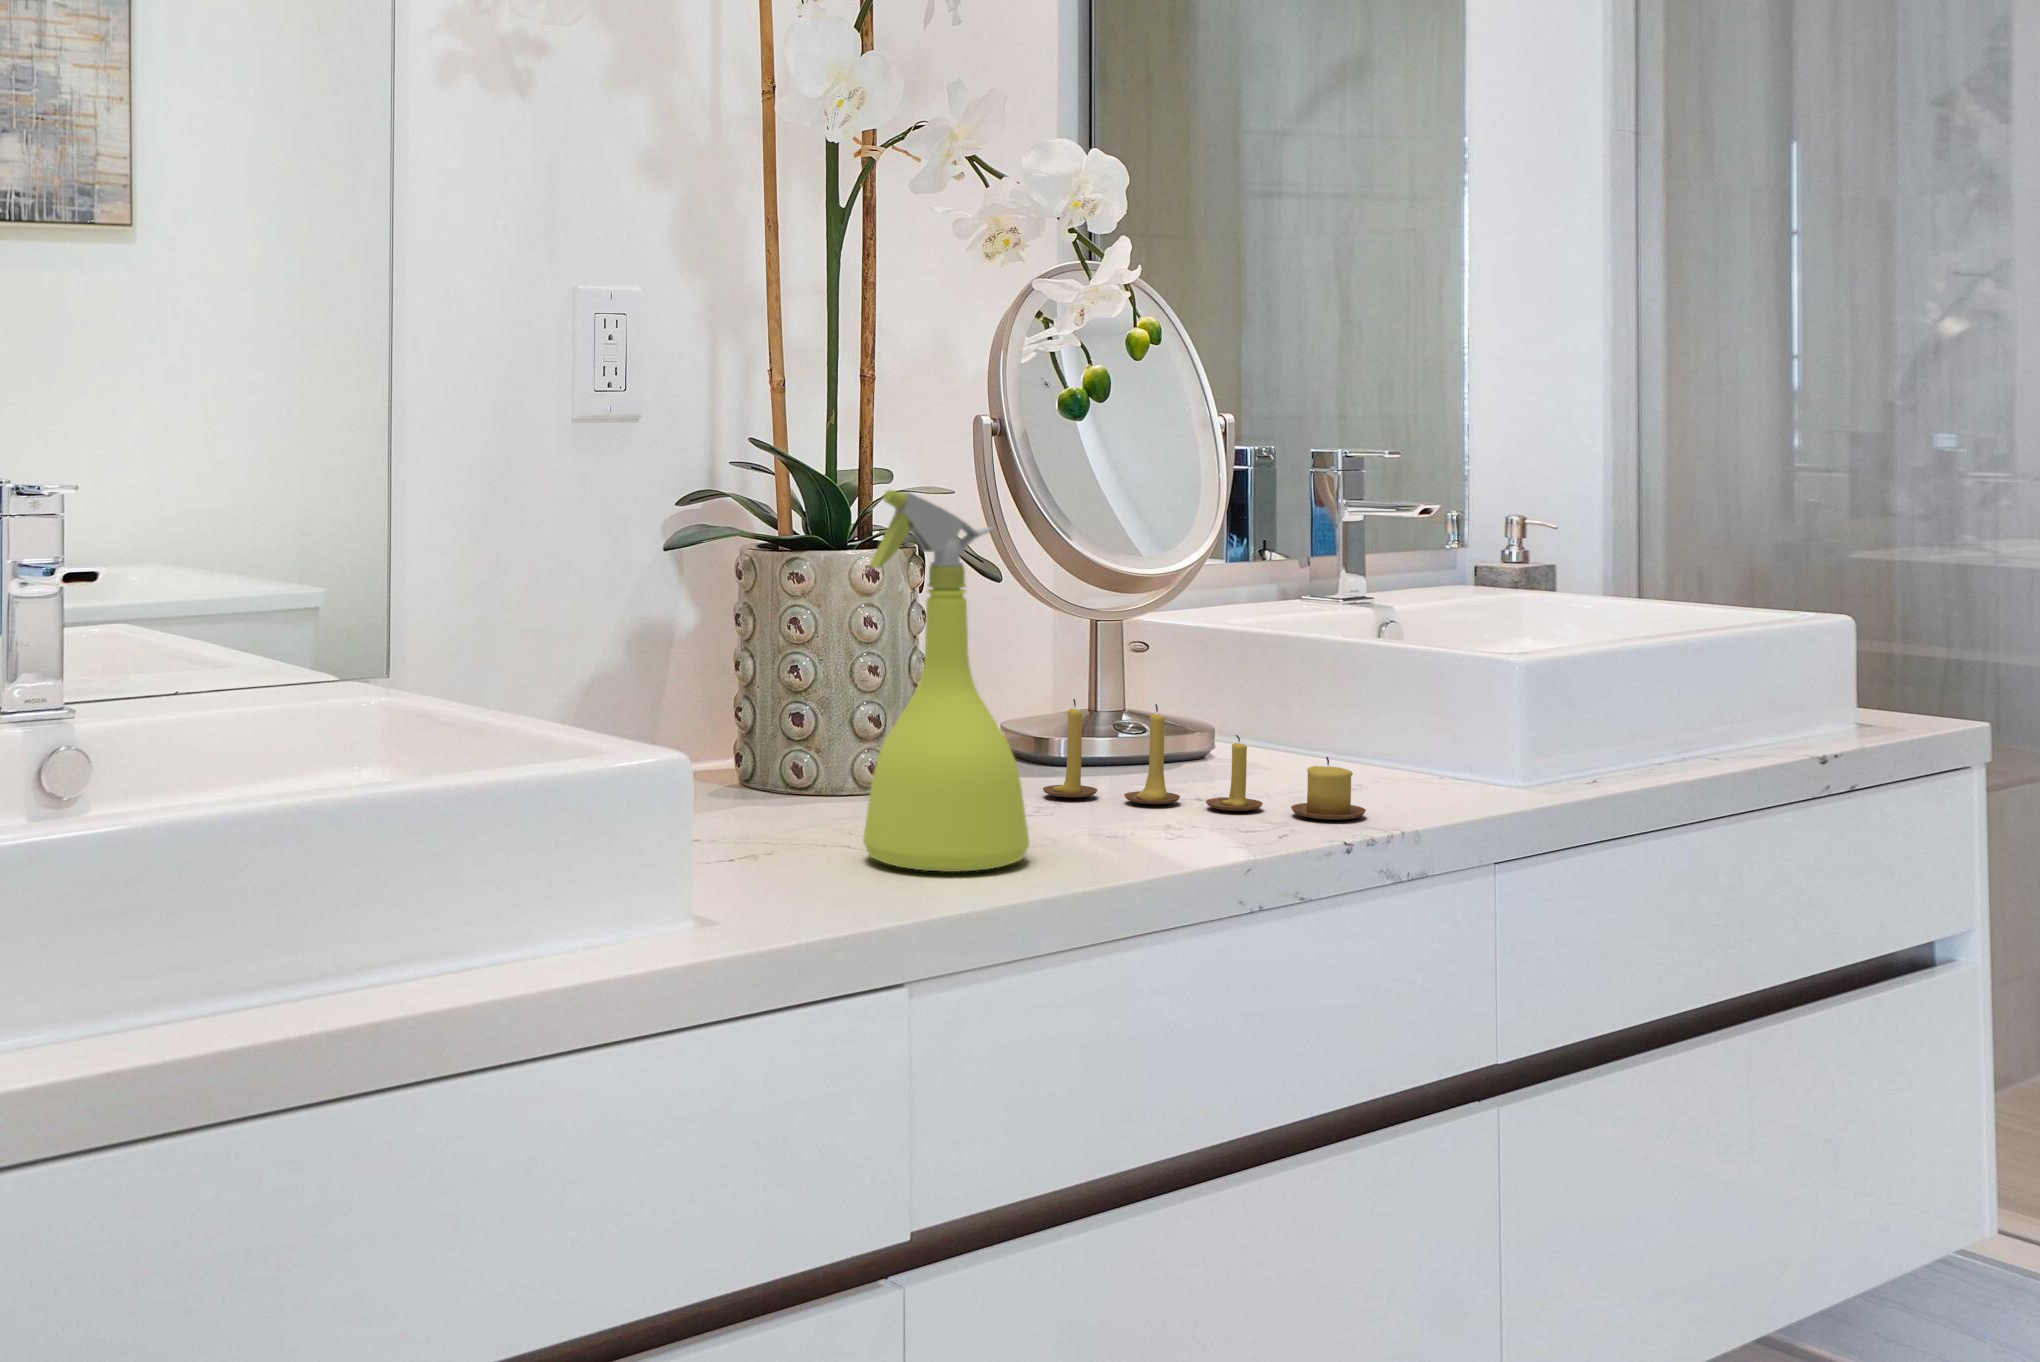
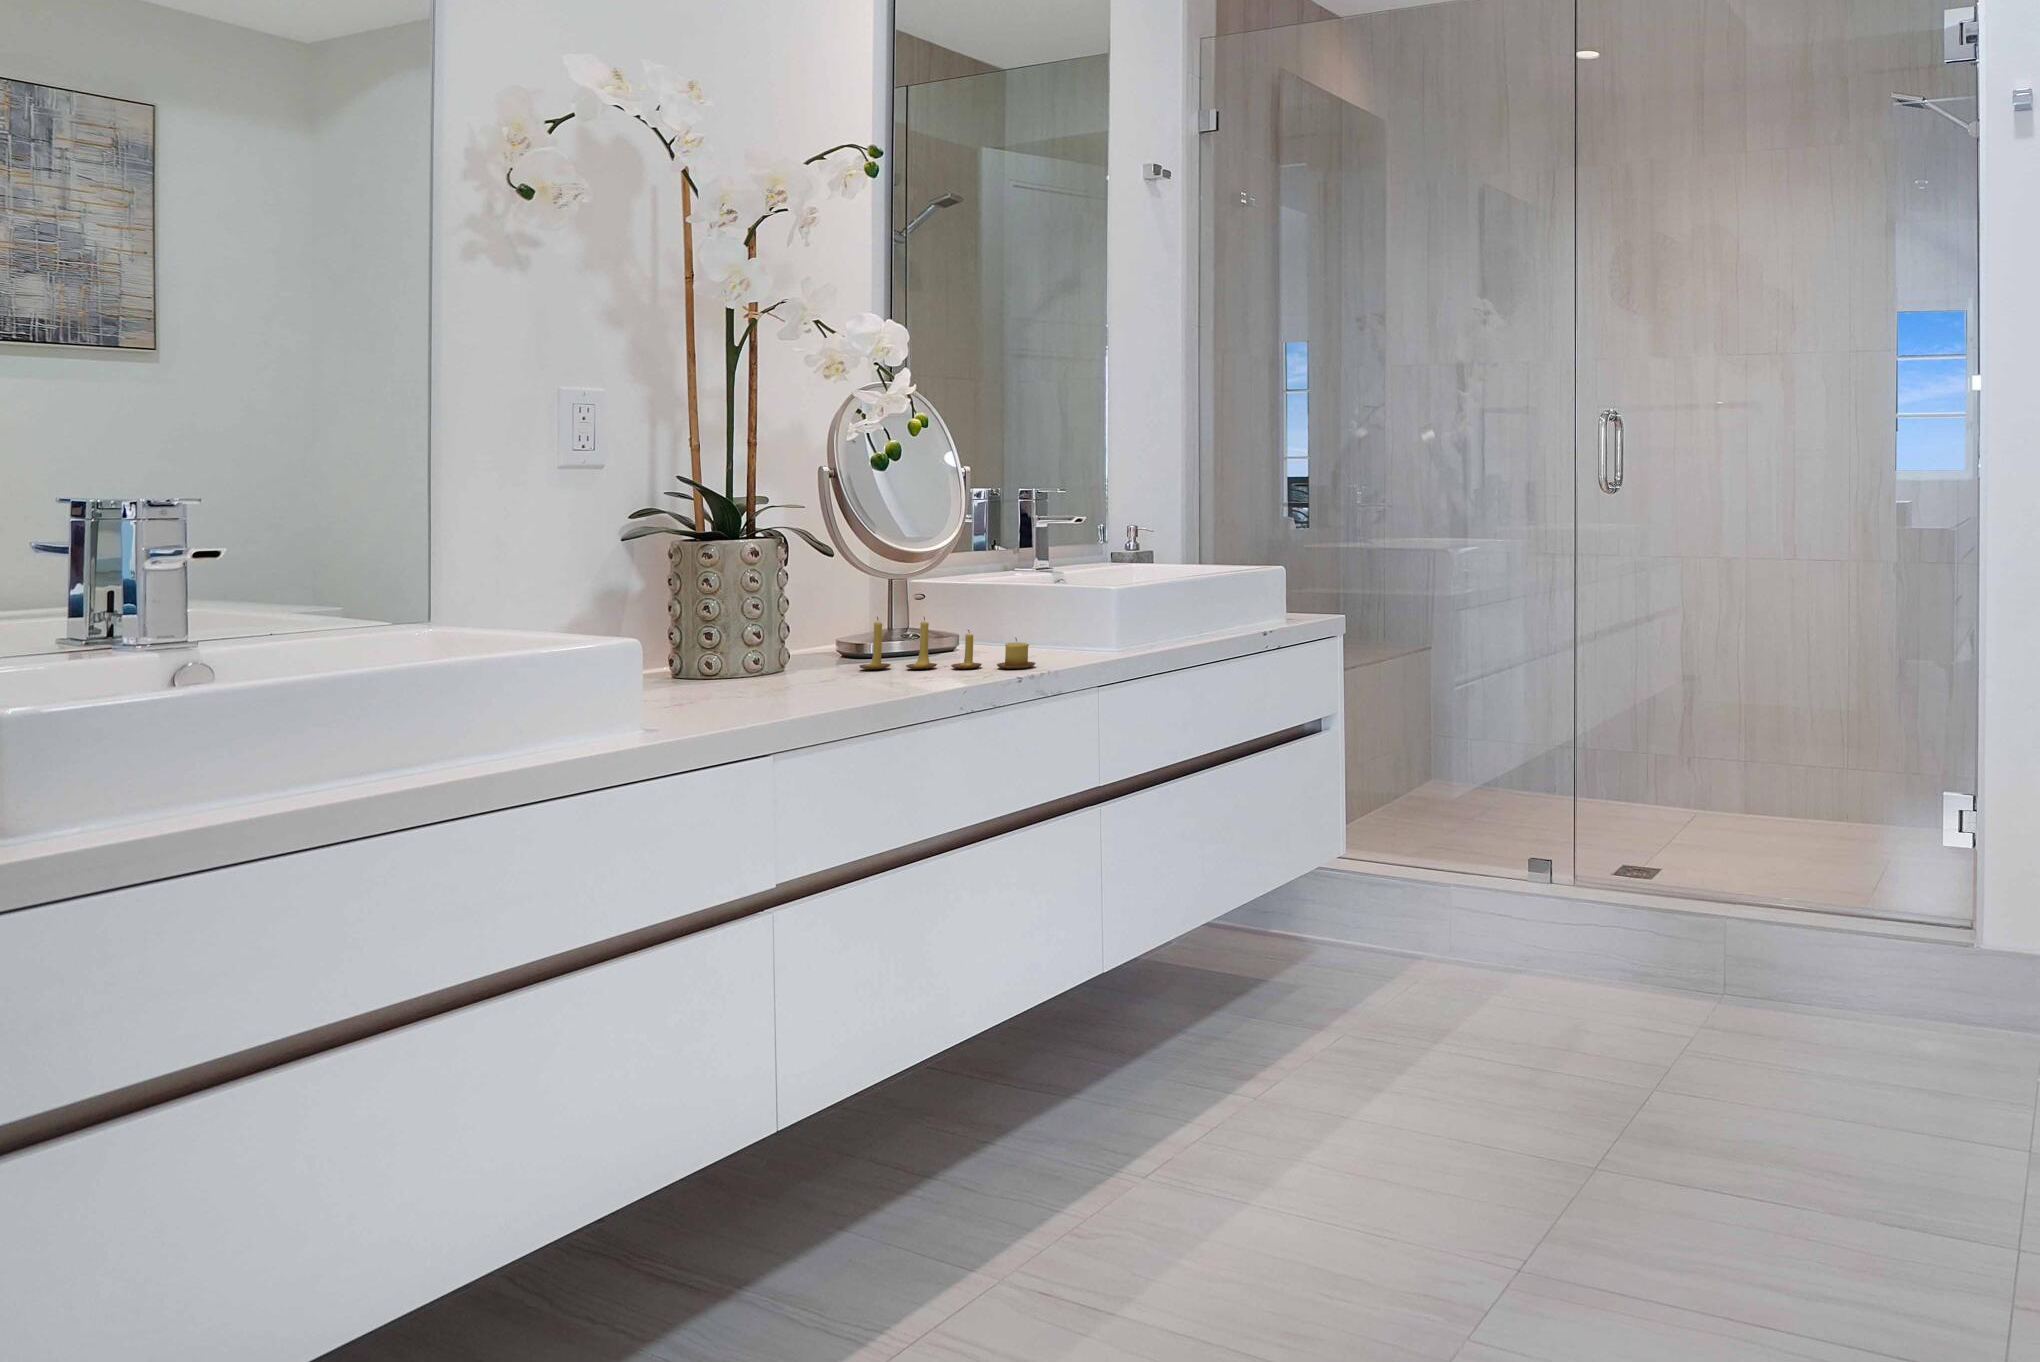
spray bottle: present [863,490,1029,872] -> none [753,500,851,702]

